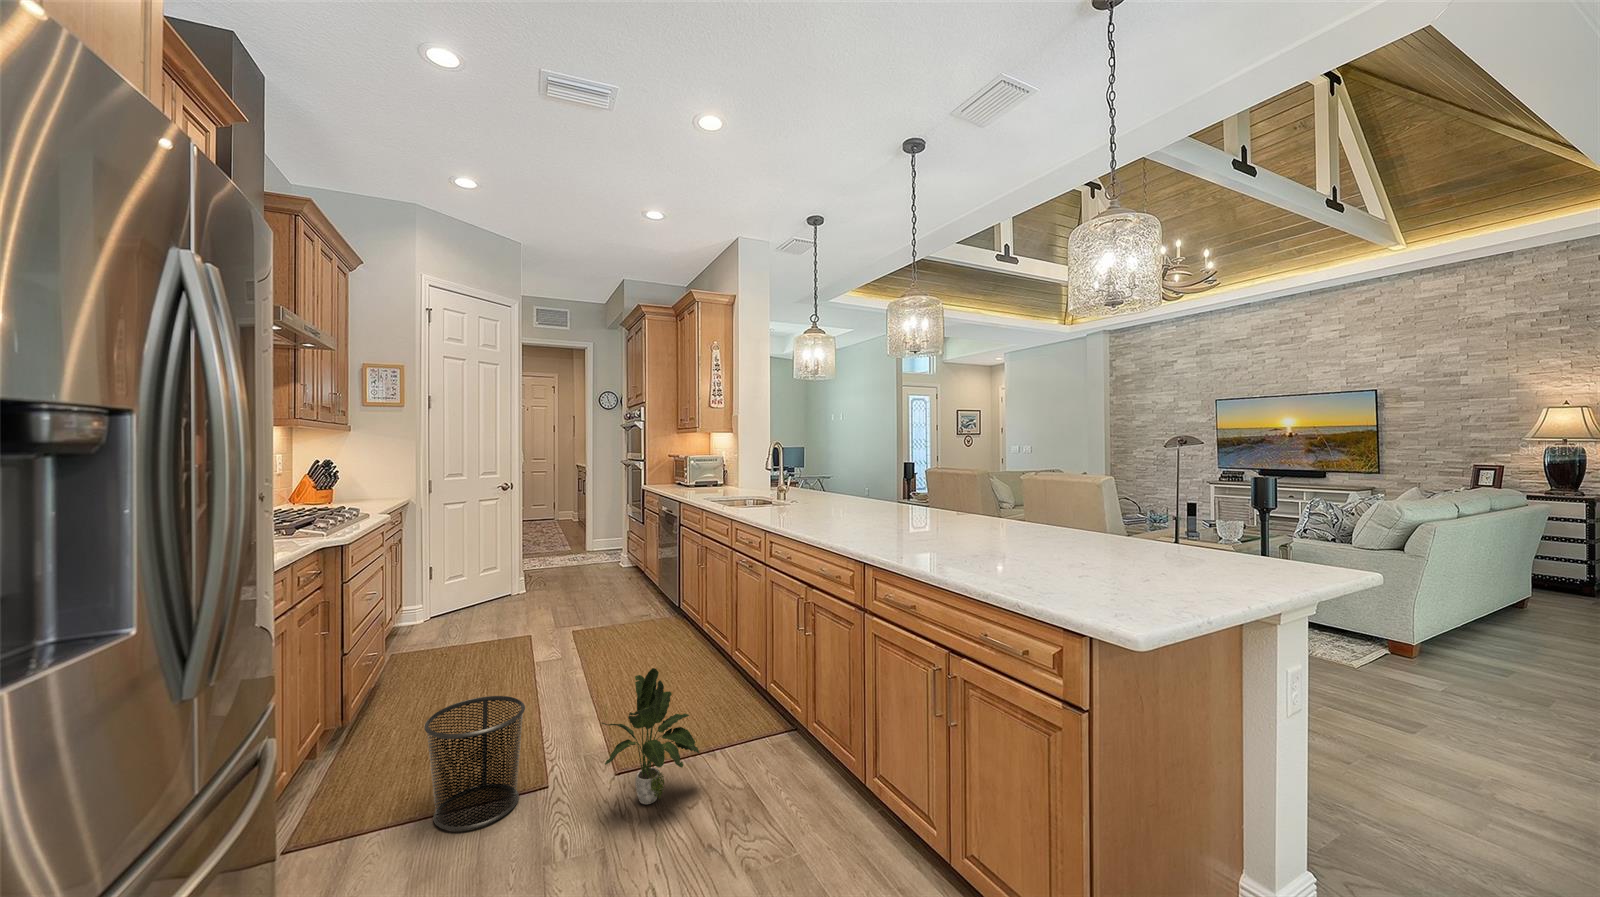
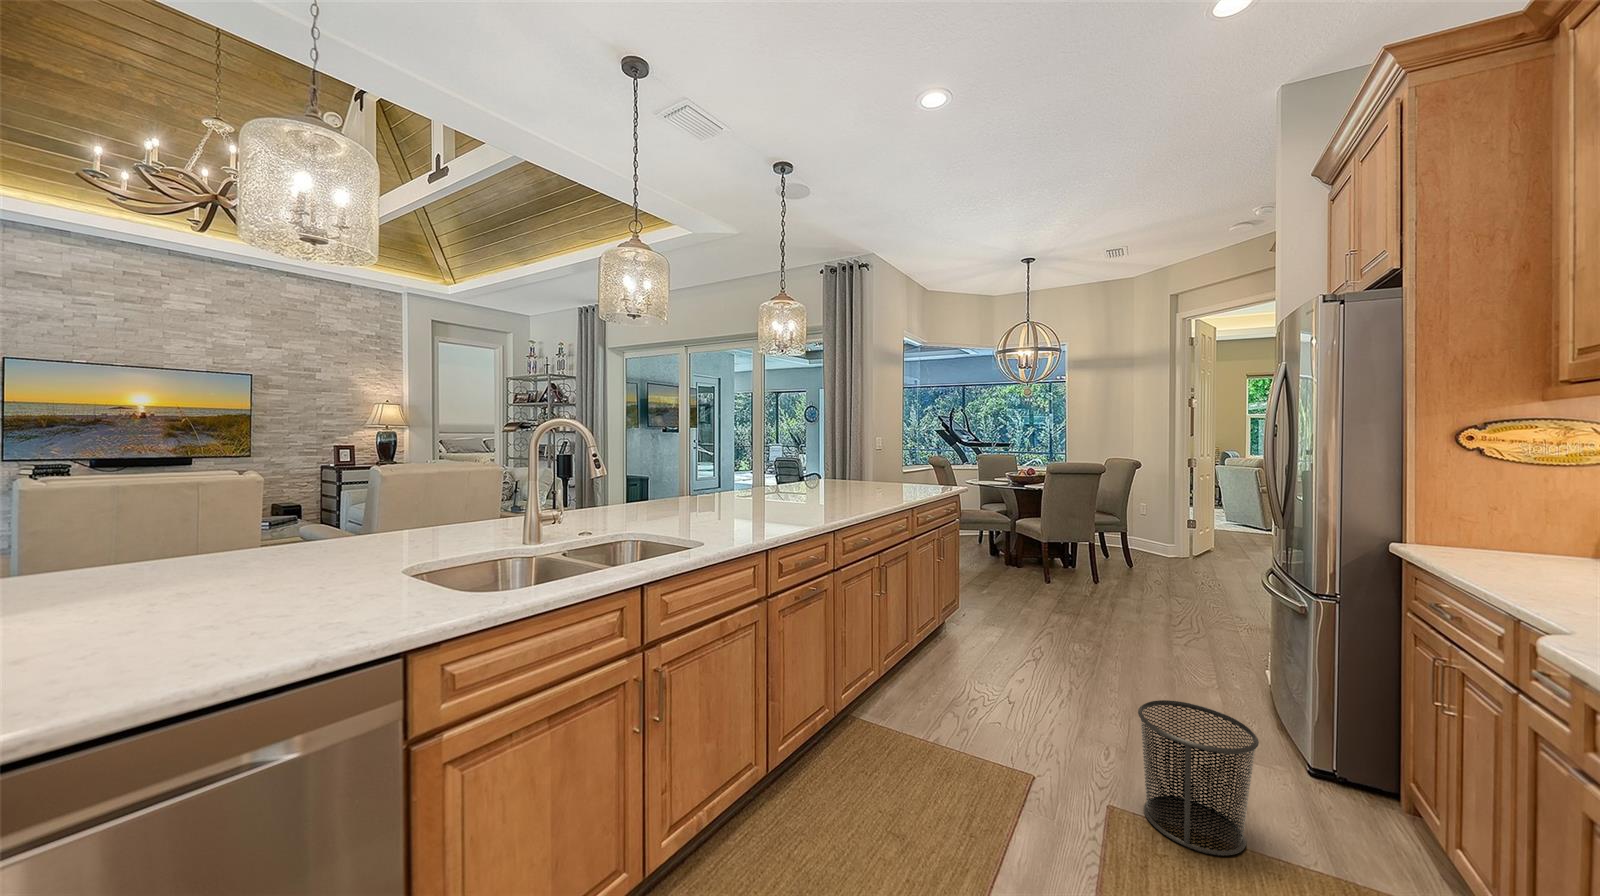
potted plant: present [602,668,700,804] -> none [980,627,1073,745]

